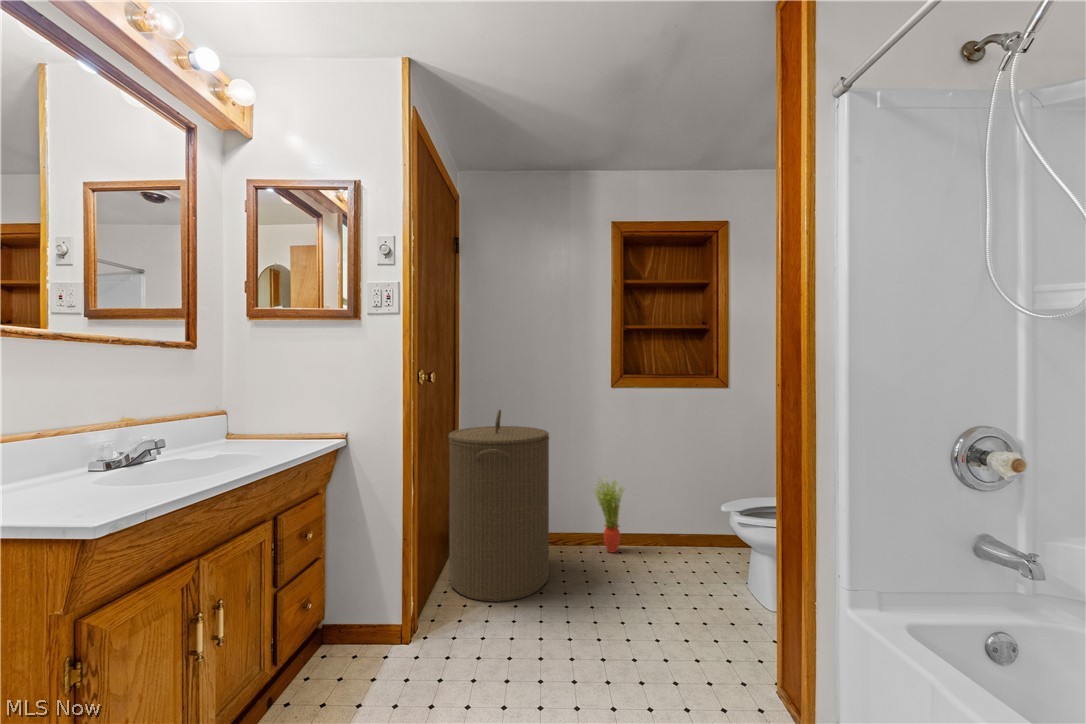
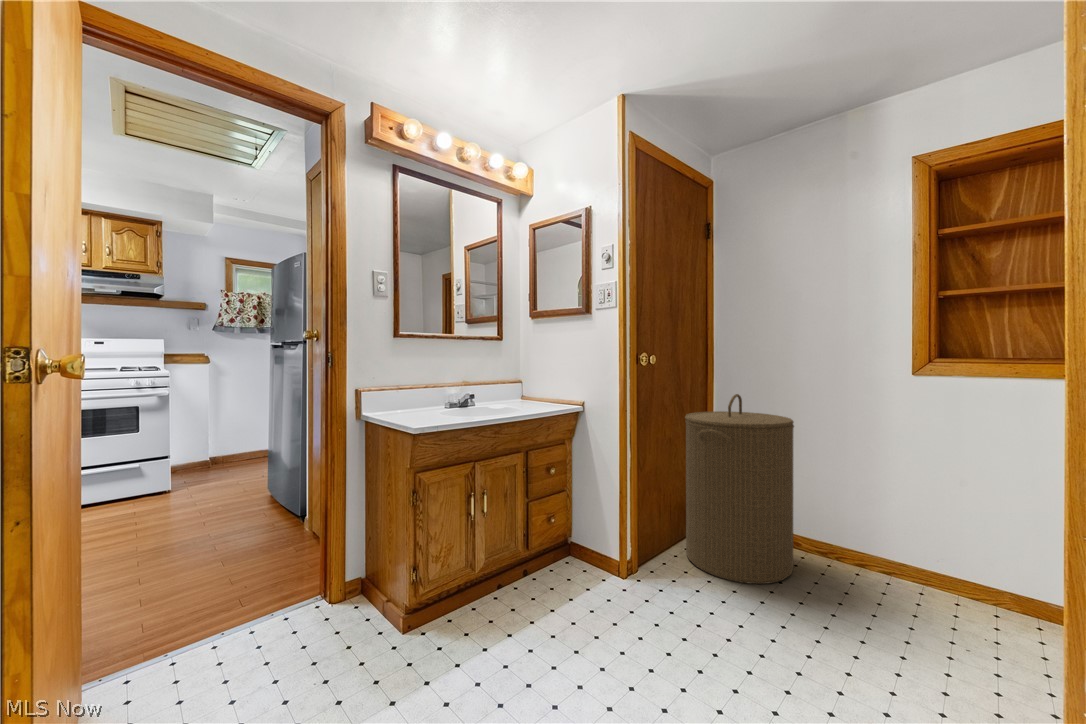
potted plant: present [594,476,625,553] -> none [871,484,921,583]

